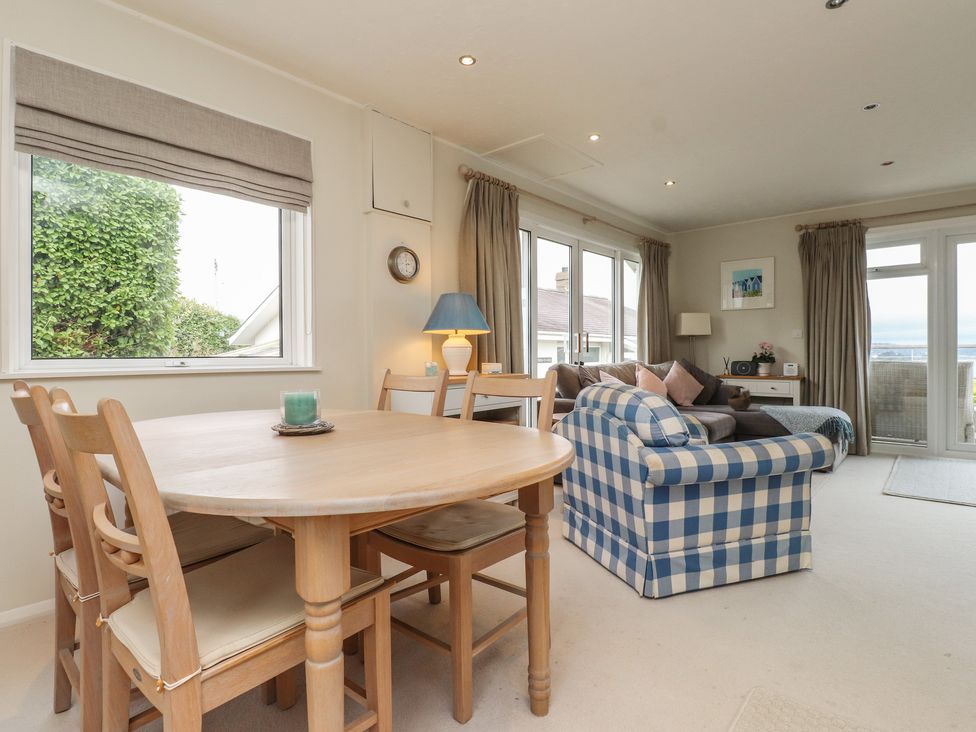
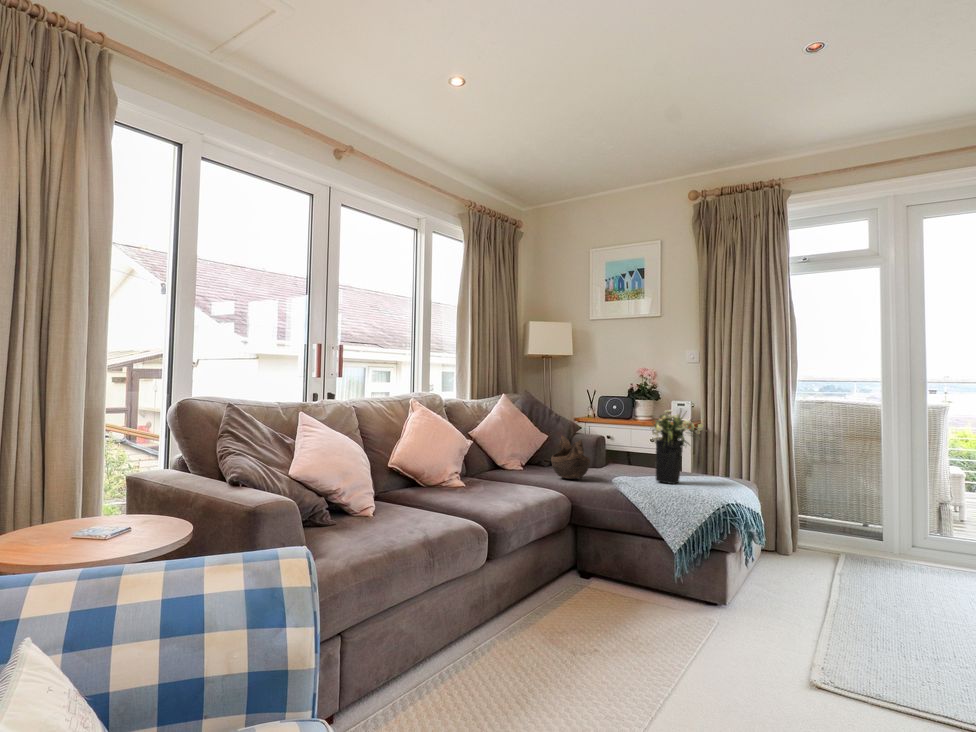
flower arrangement: none [783,371,820,412] -> present [650,410,705,484]

